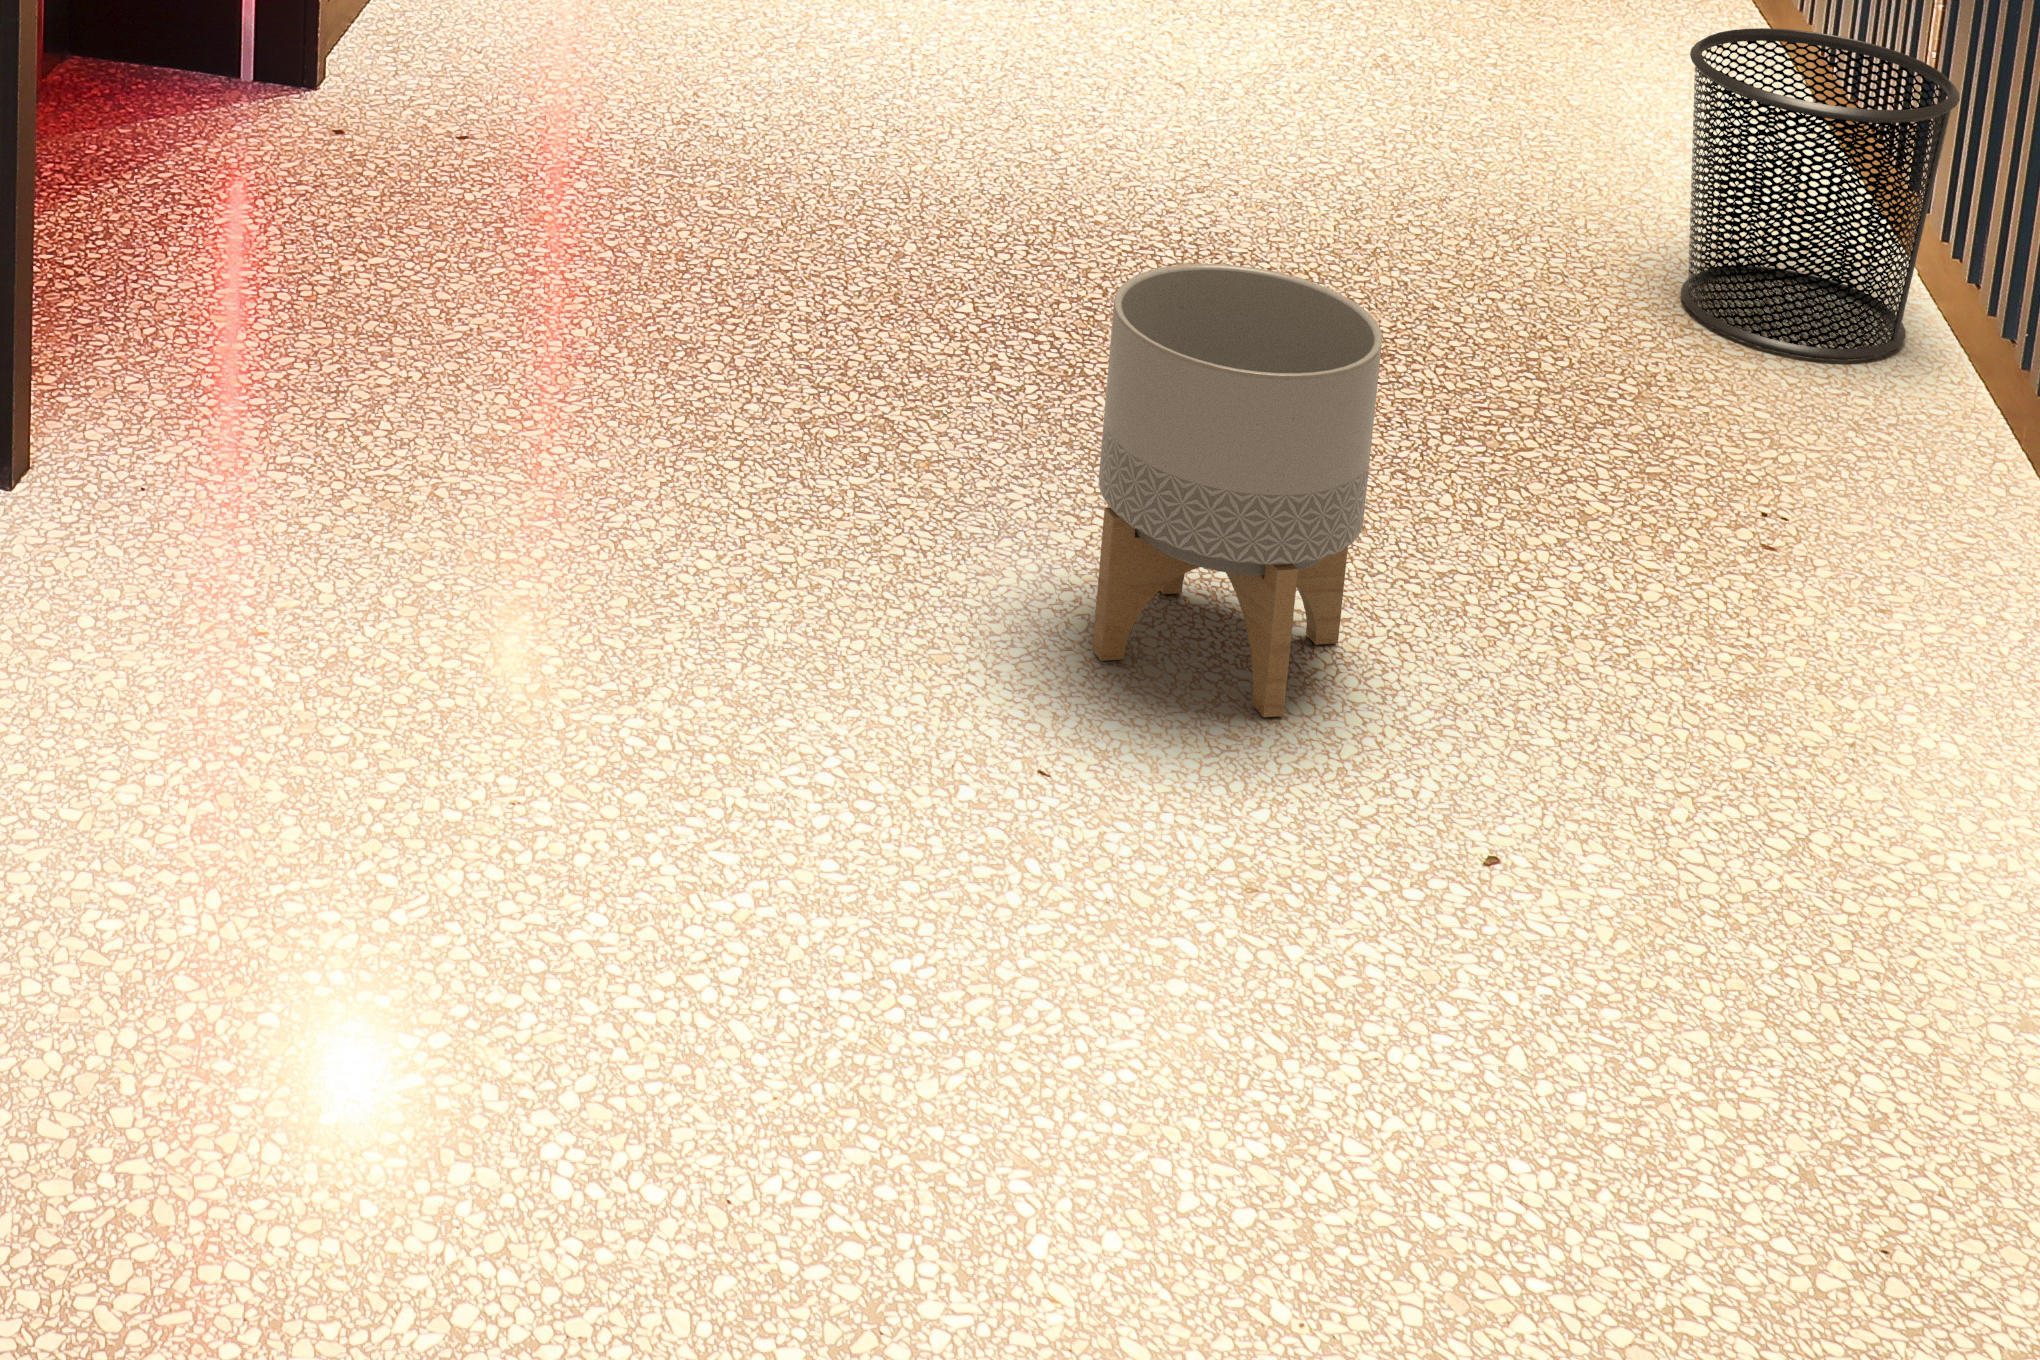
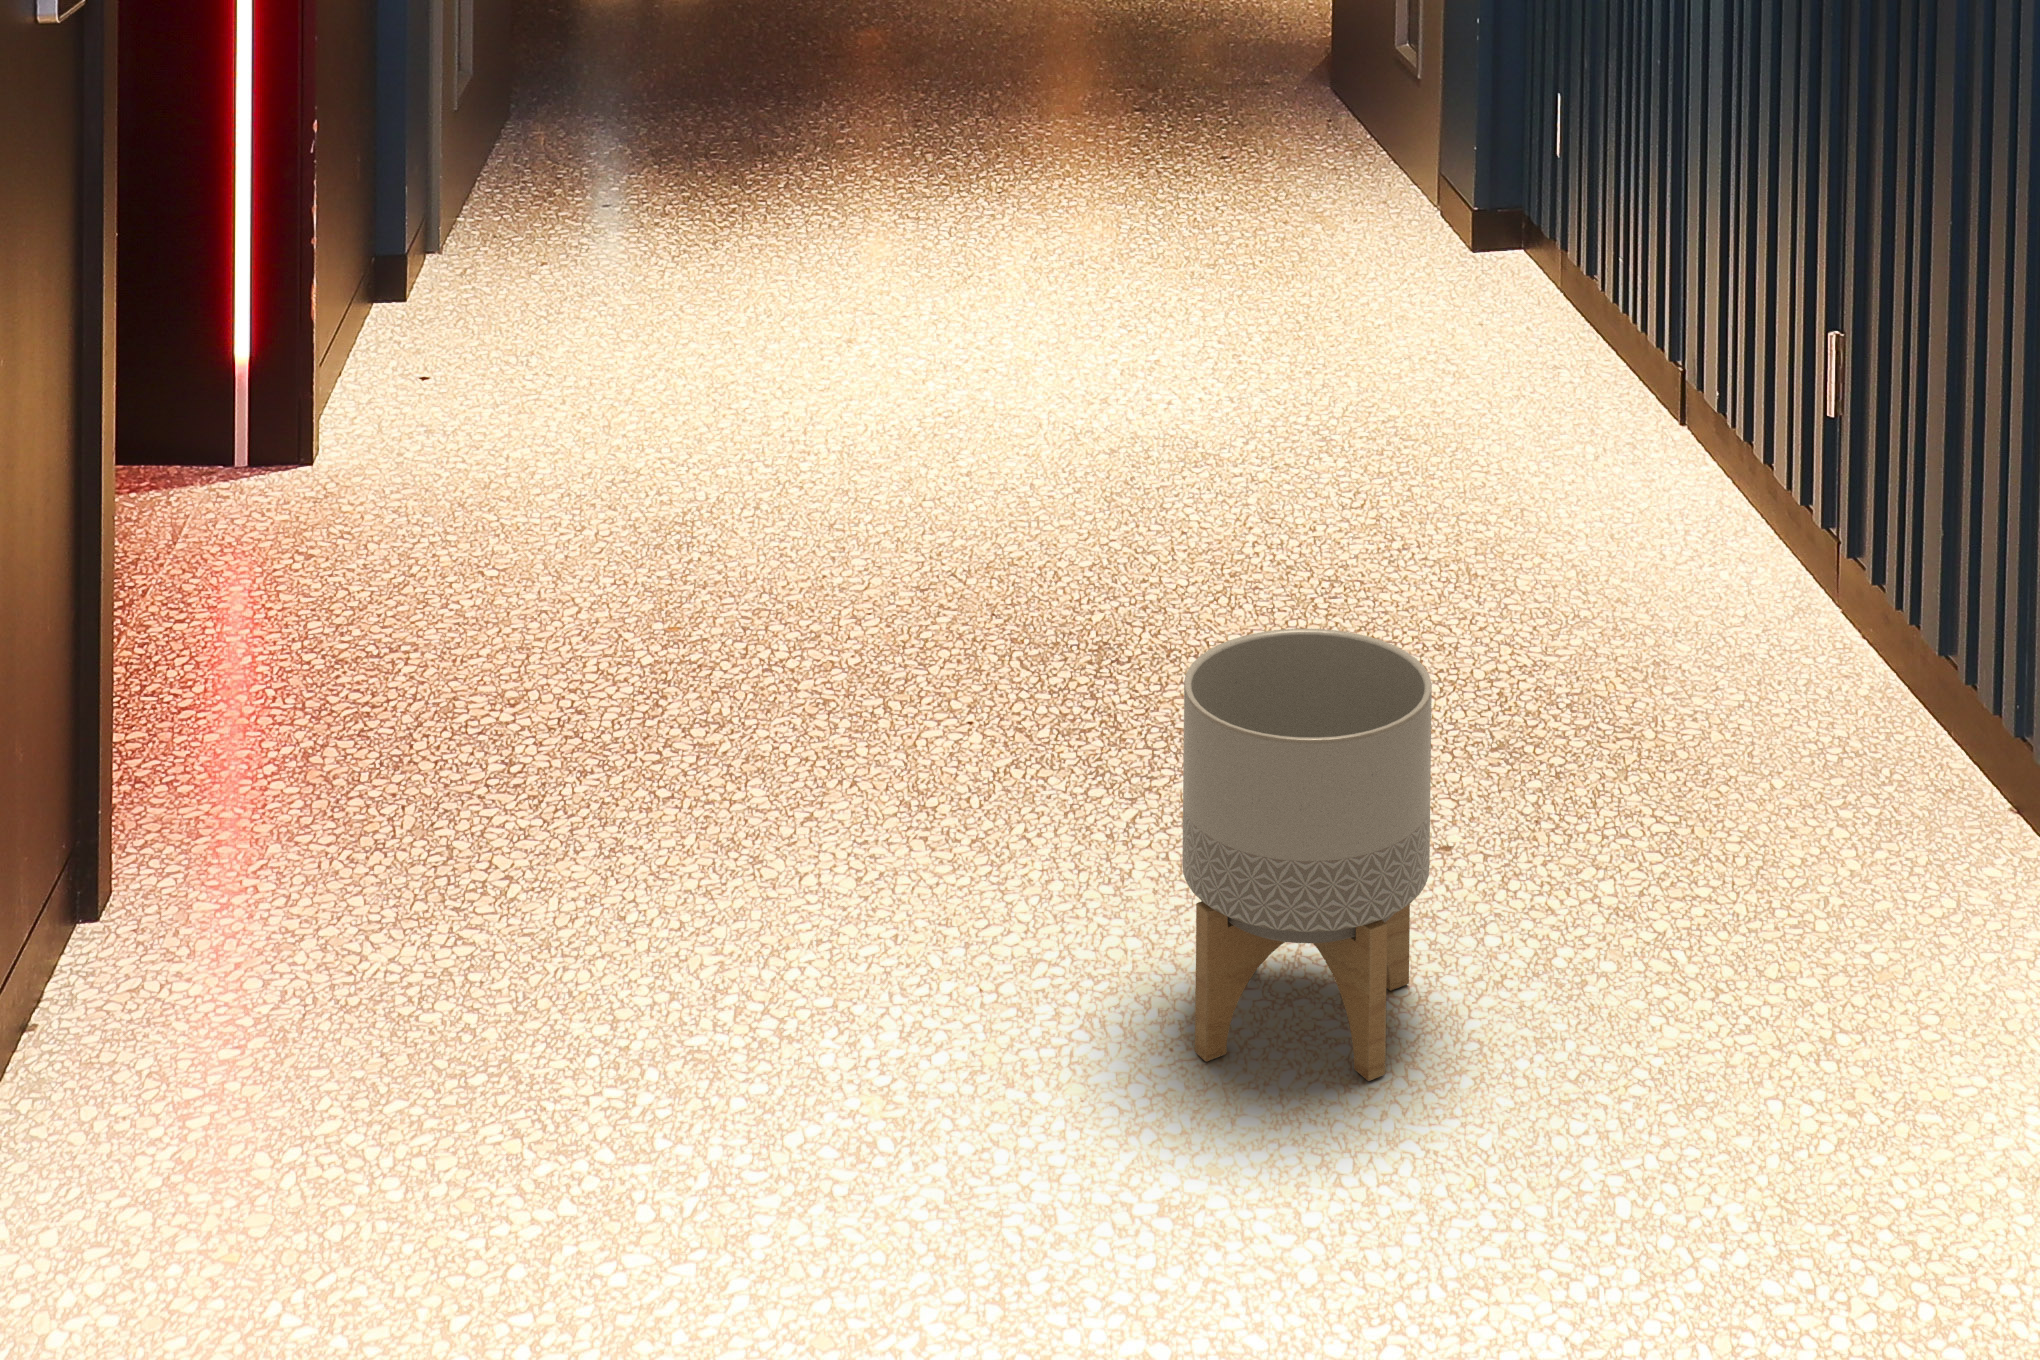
waste bin: present [1681,28,1960,360] -> none [1565,308,1782,603]

